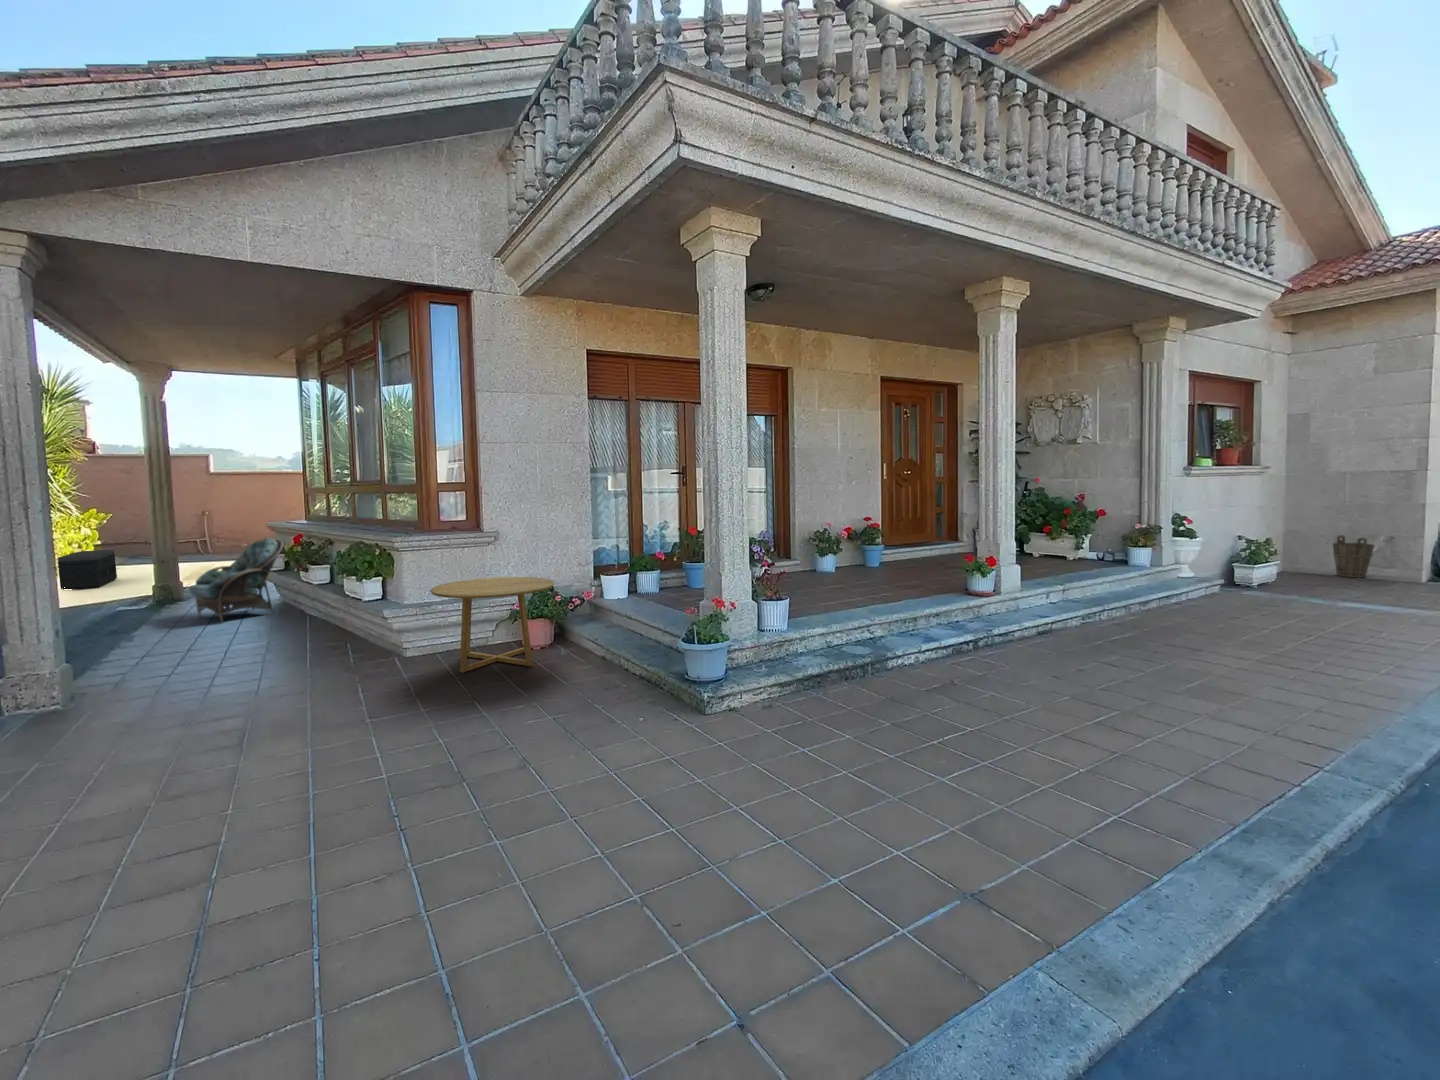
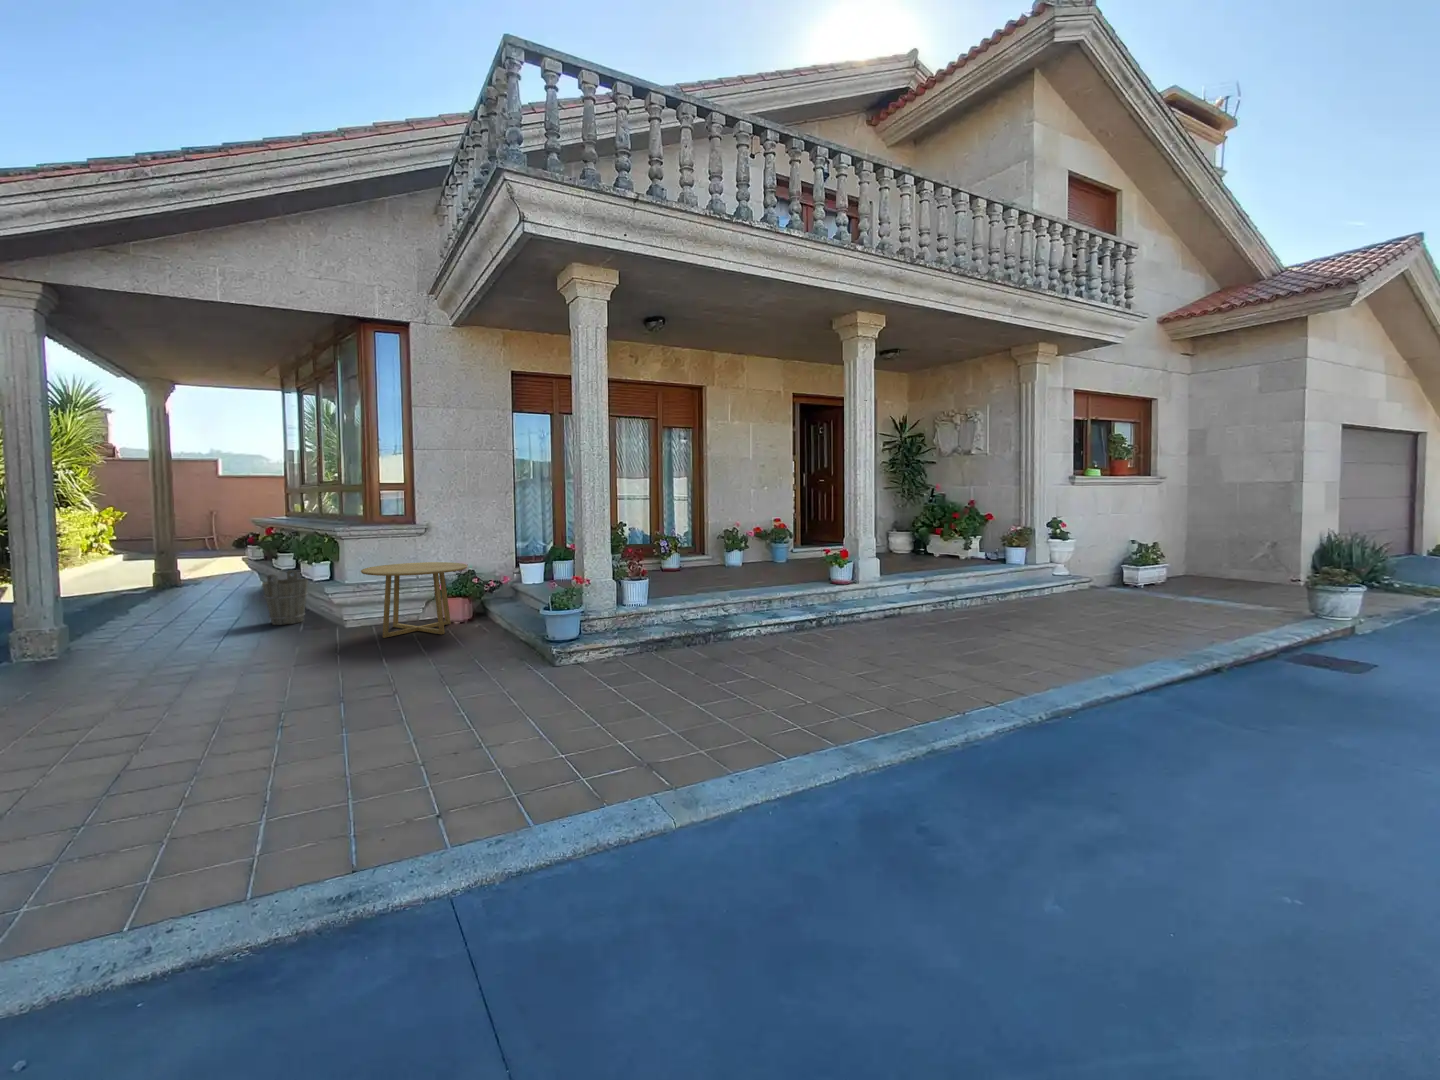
bucket: present [1333,535,1374,578] -> present [262,570,308,625]
armchair: present [189,538,284,623] -> none [180,531,263,602]
storage bench: present [58,550,117,590] -> none [76,543,129,577]

